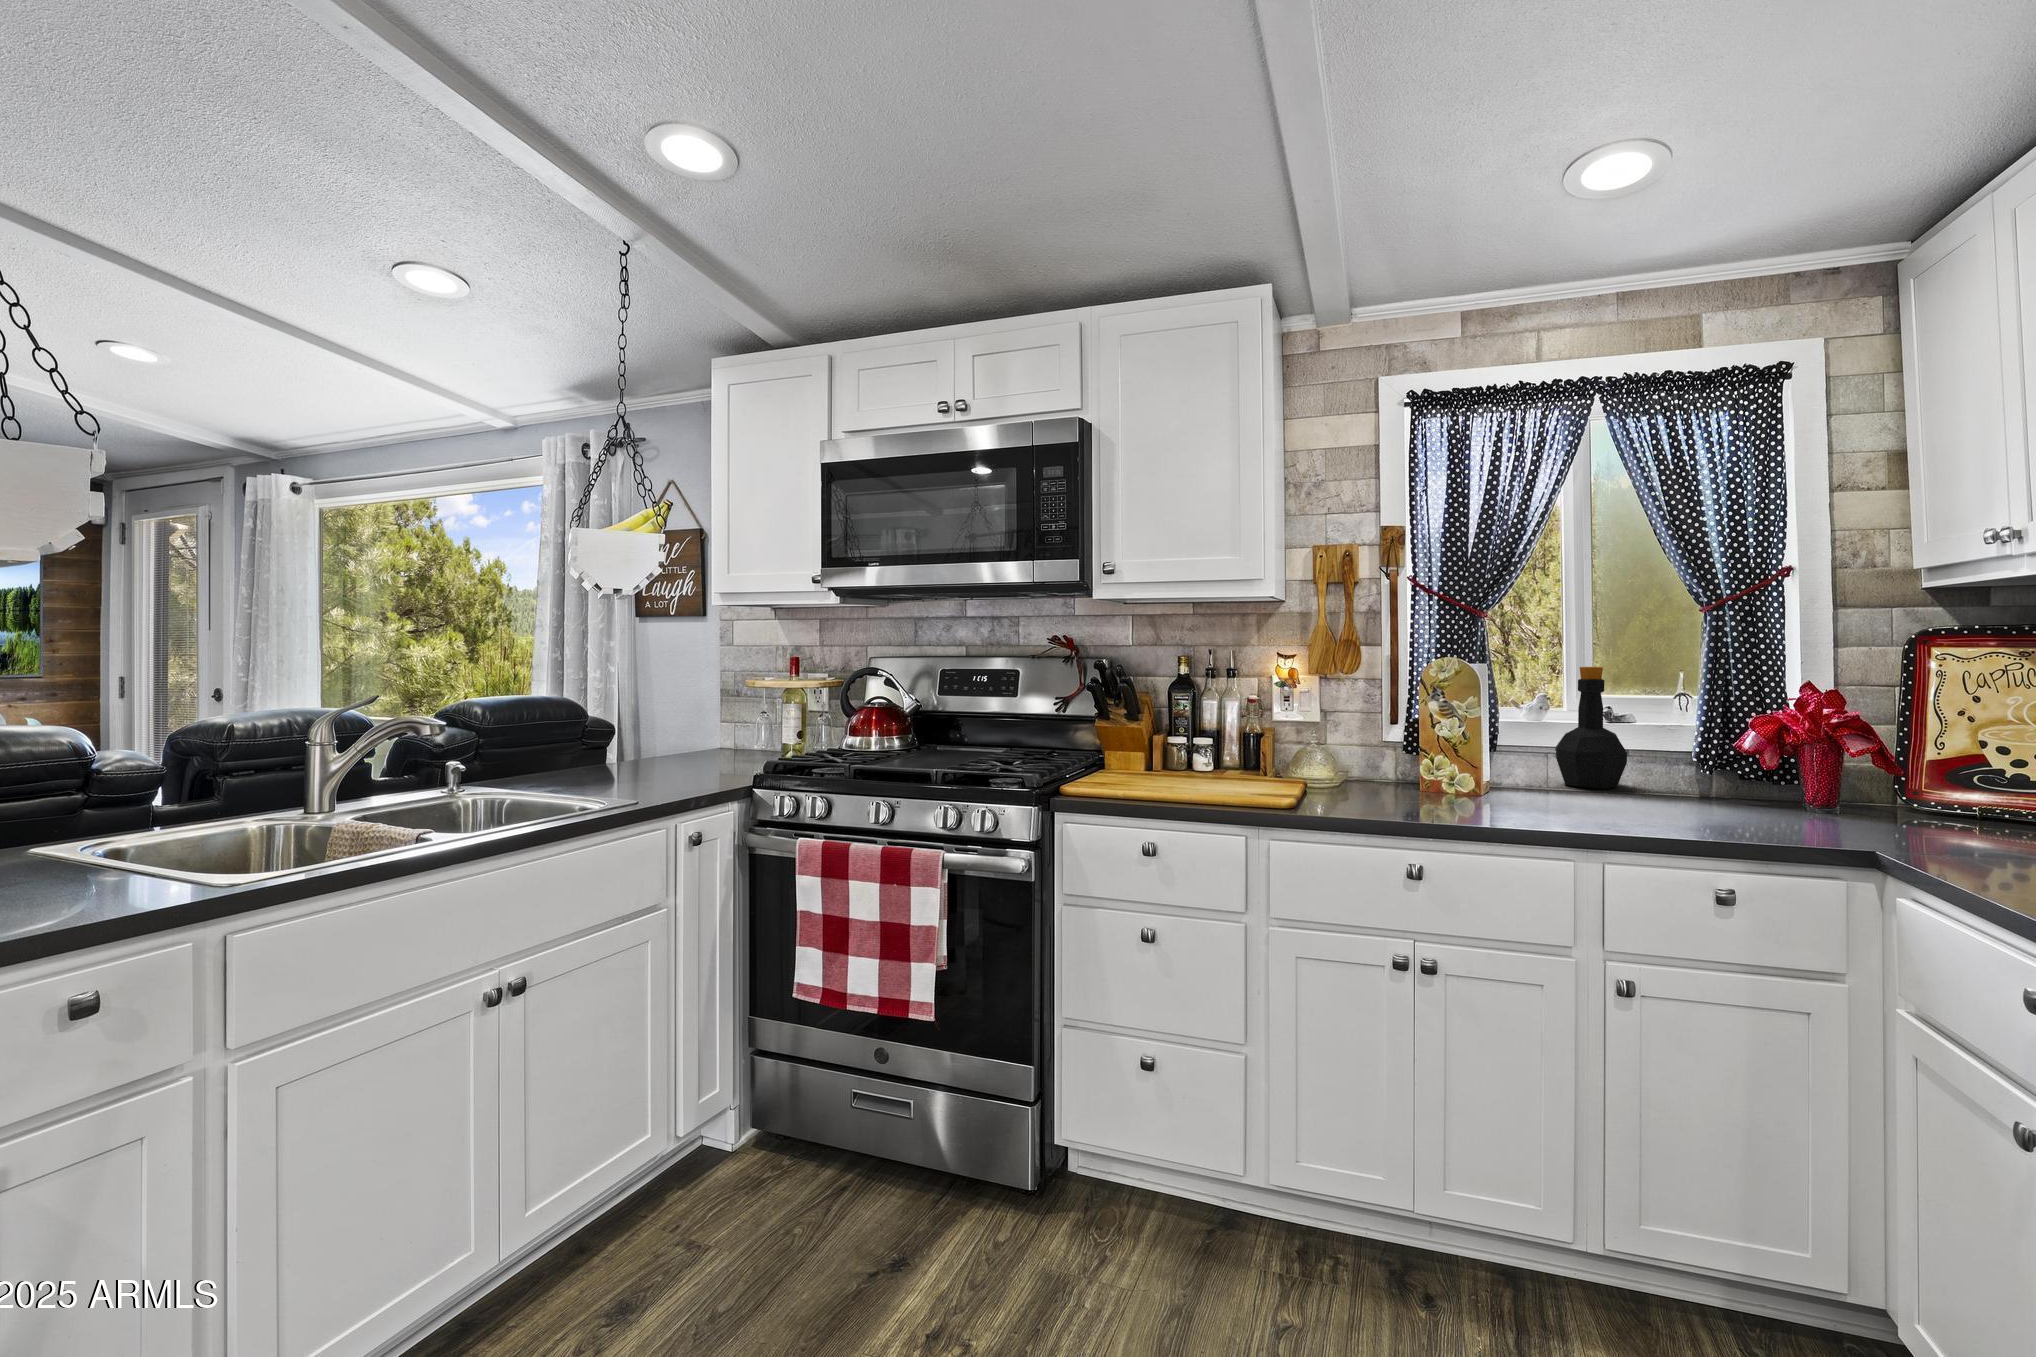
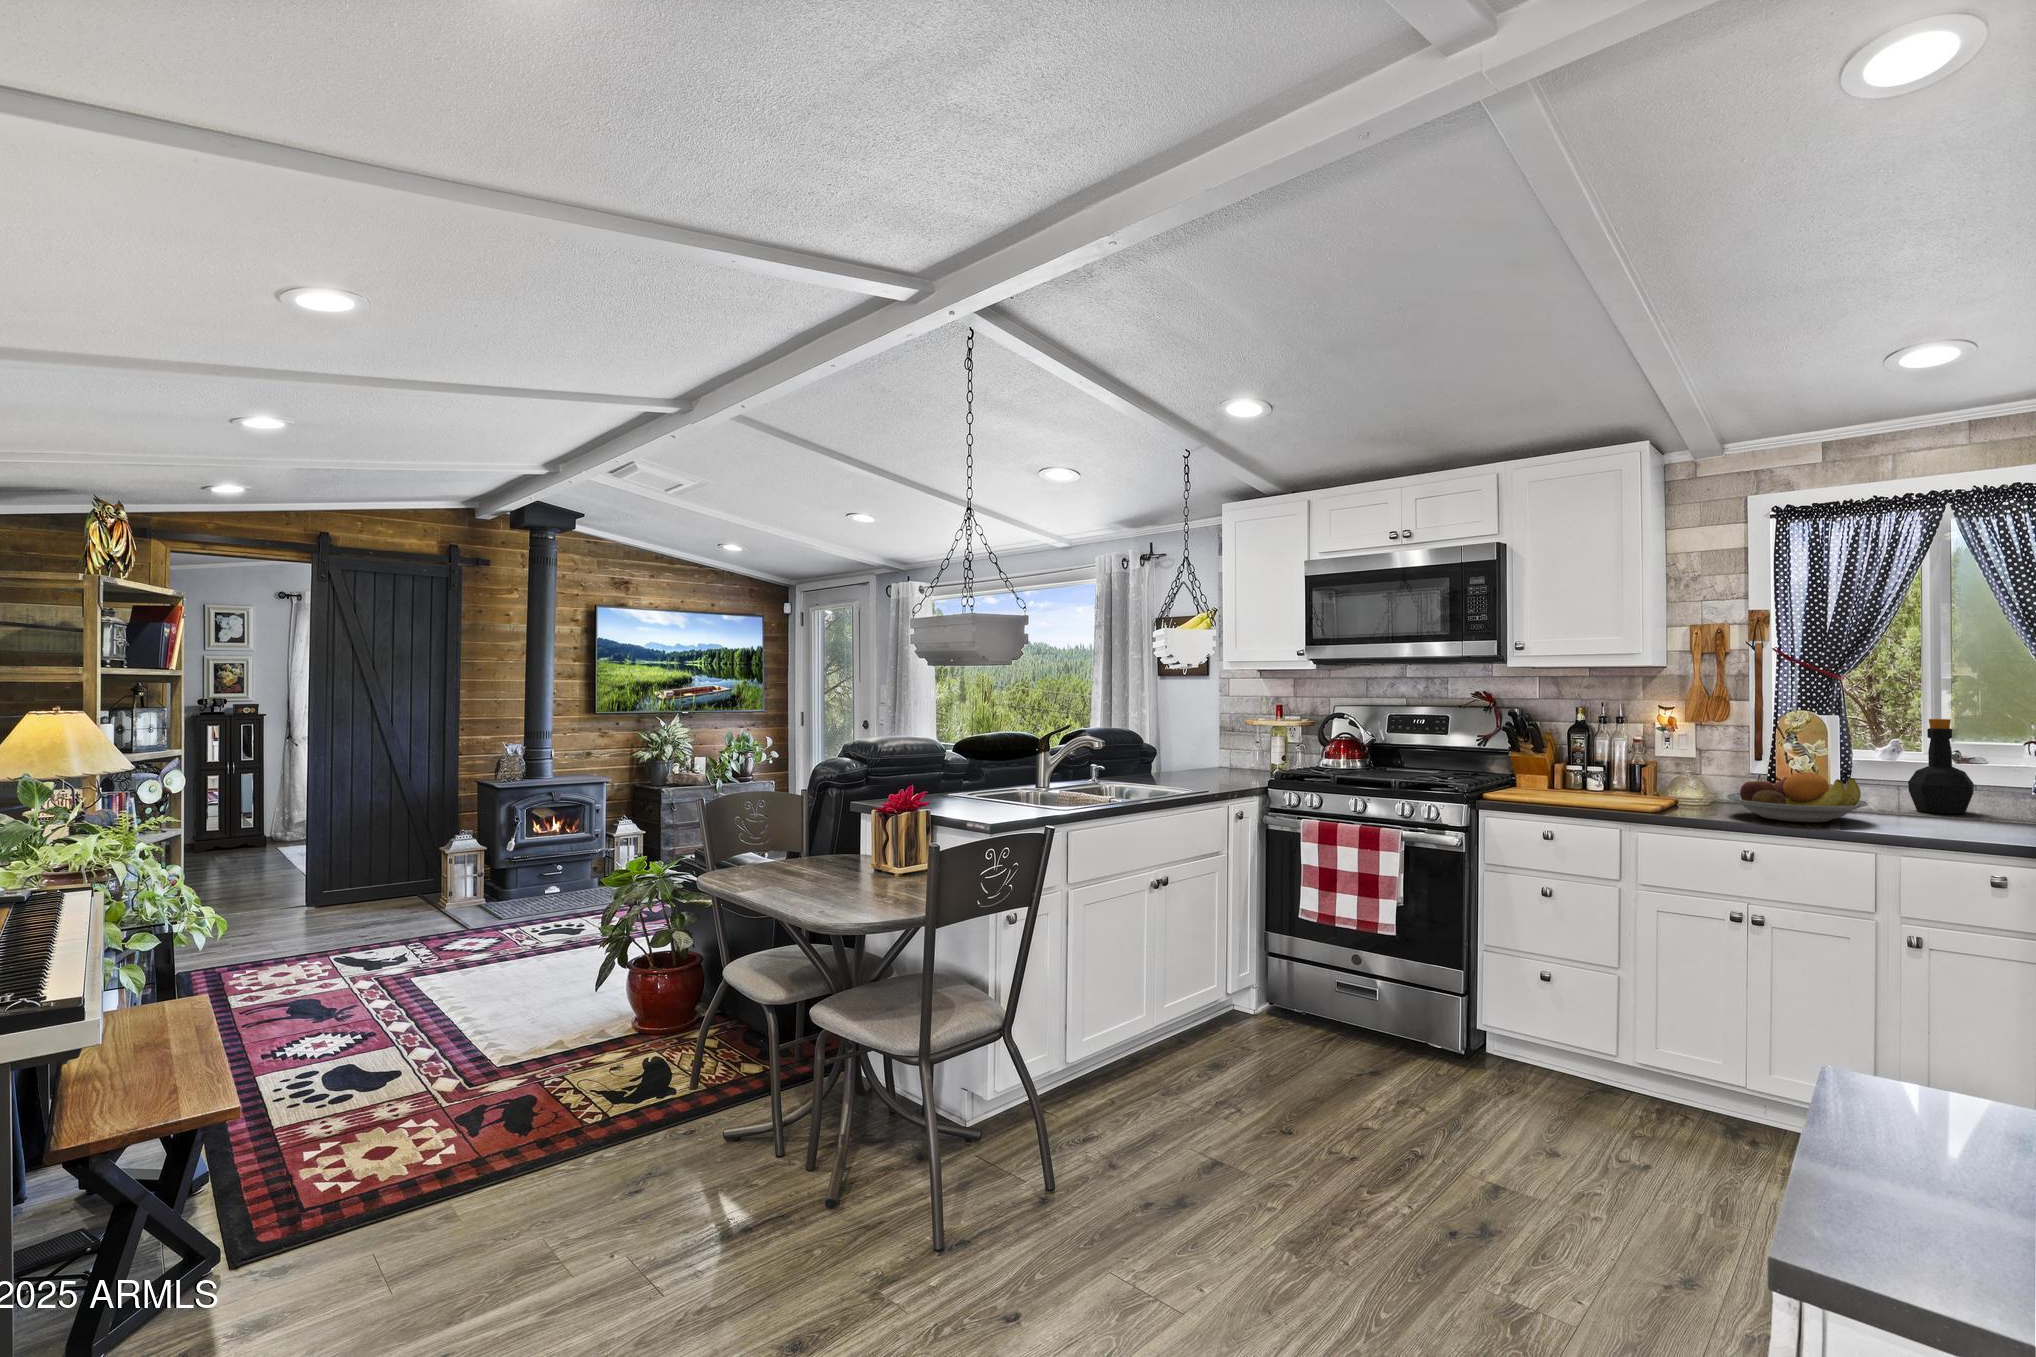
fruit bowl: none [1374,742,1546,814] -> present [1726,772,1868,822]

